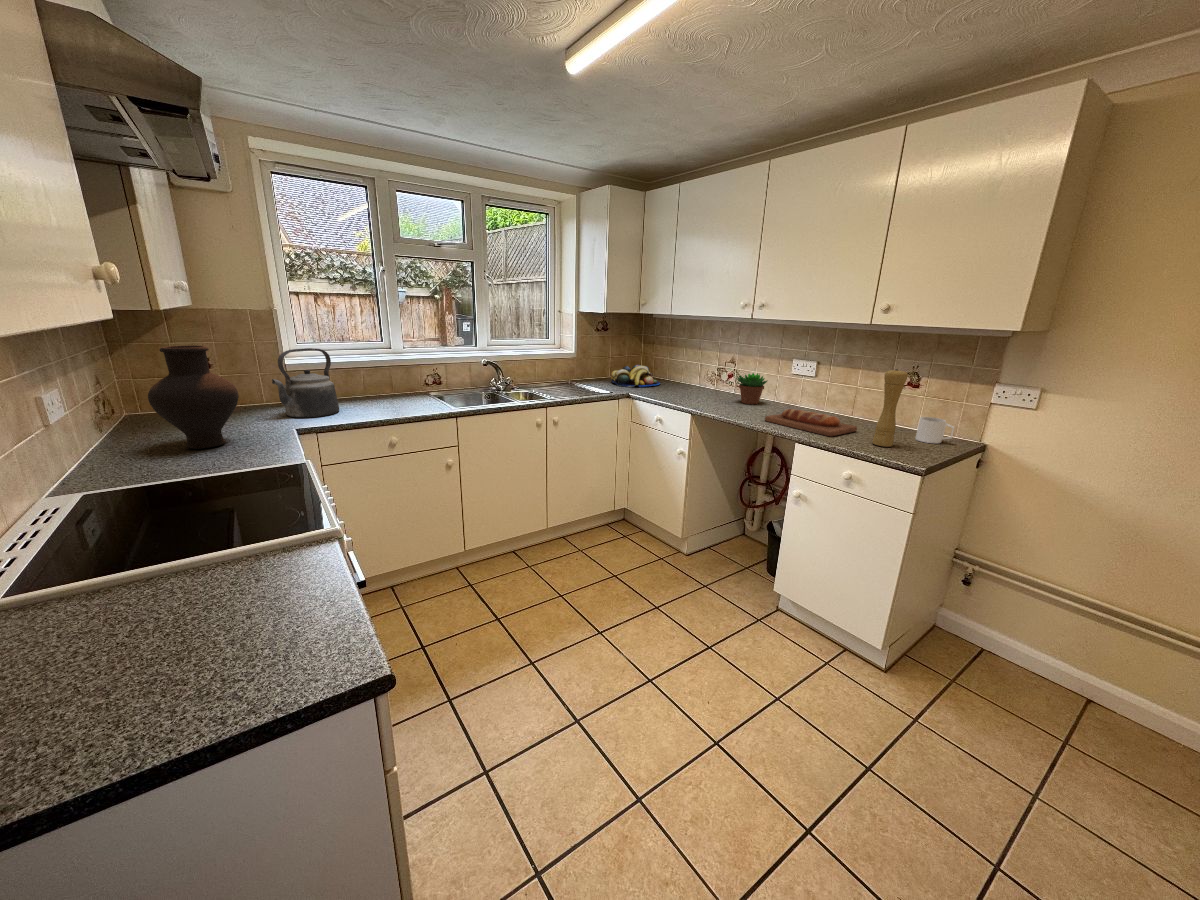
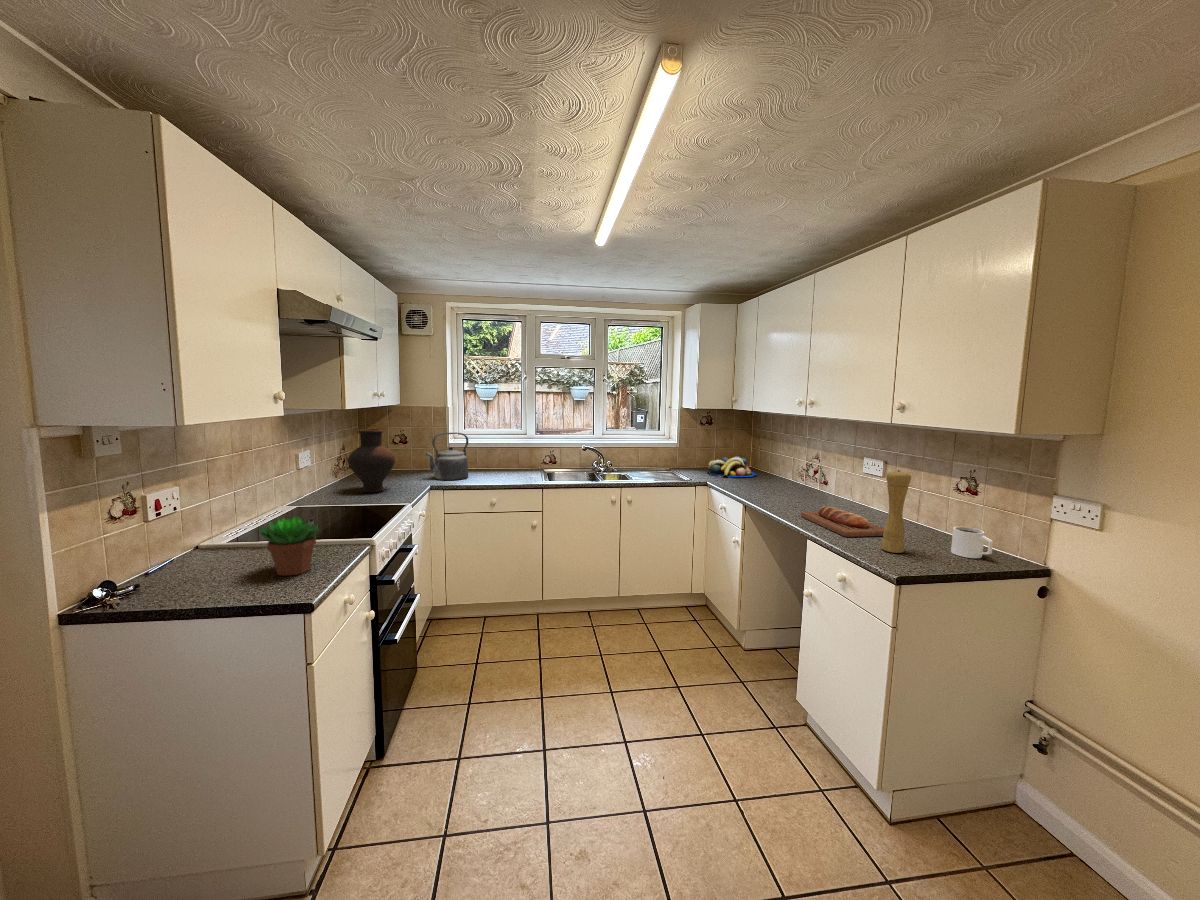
succulent plant: present [737,373,767,404] -> present [258,517,319,576]

